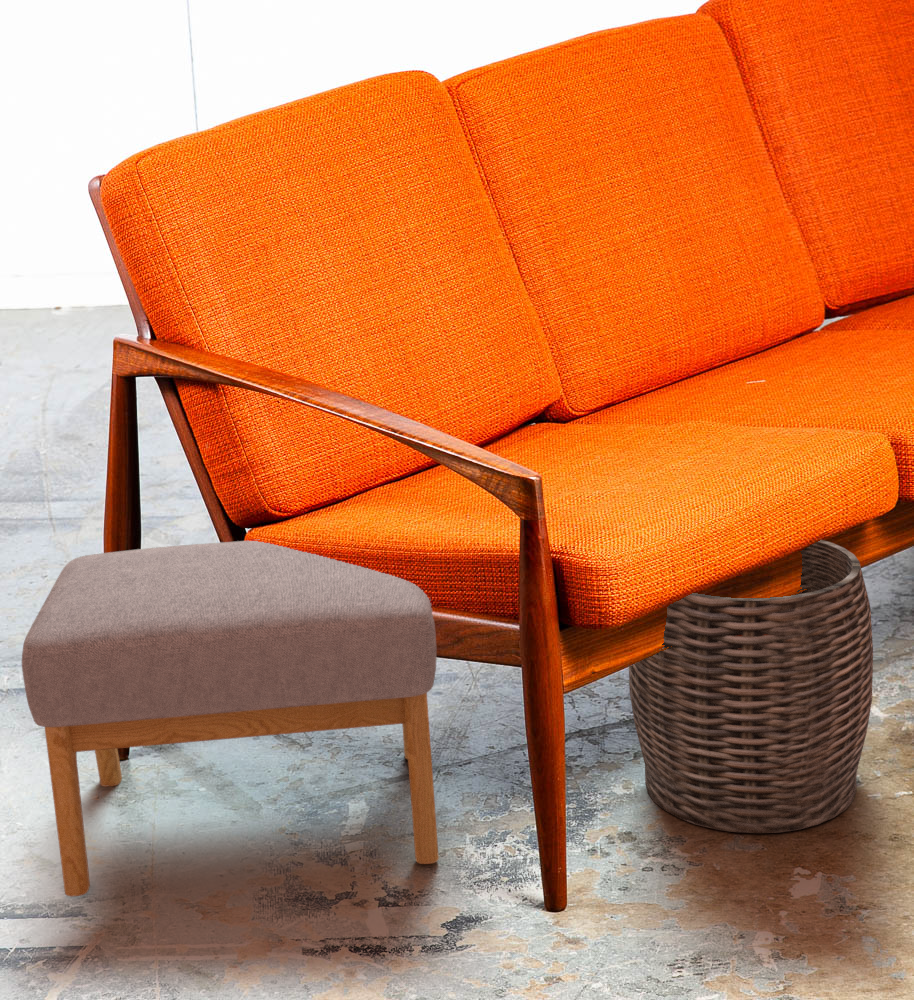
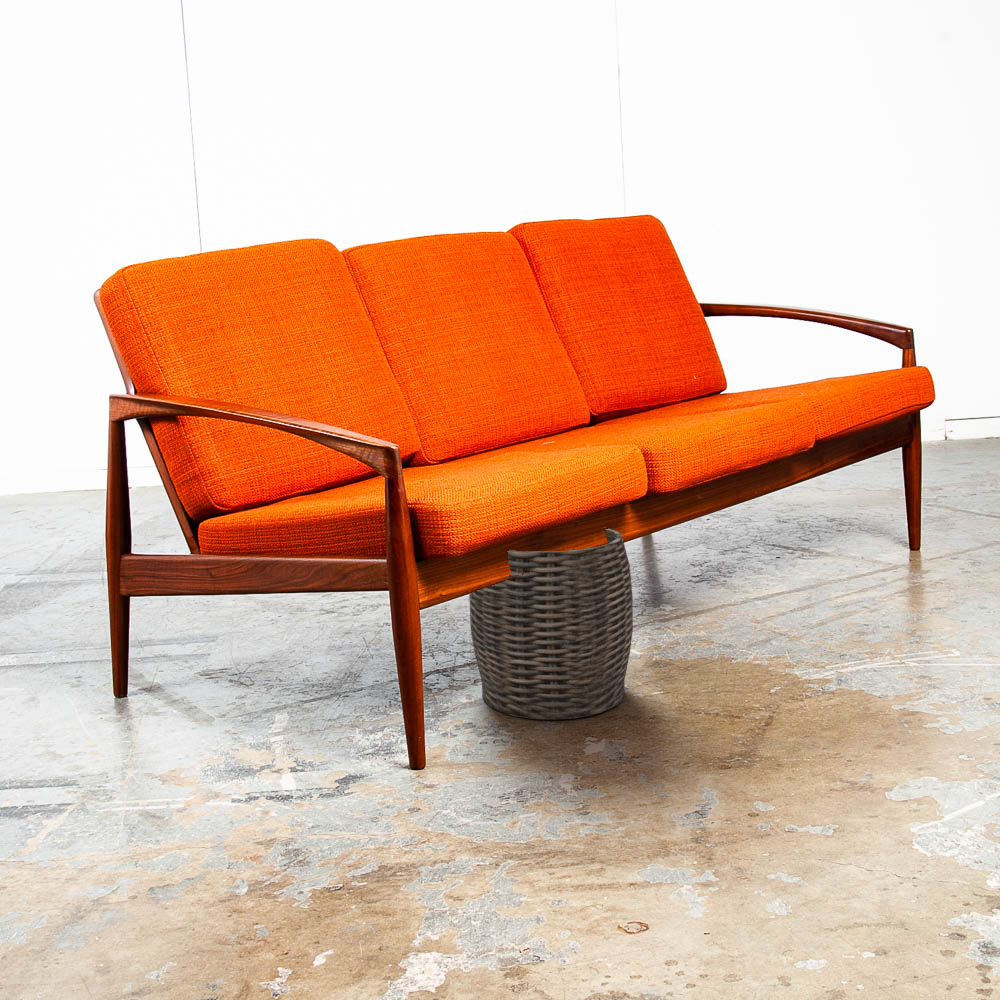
footstool: present [22,541,439,897] -> none [24,525,336,779]

